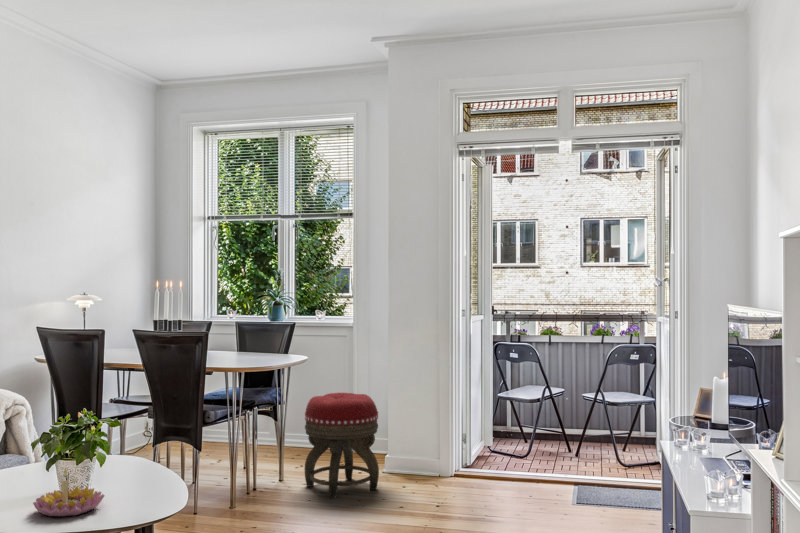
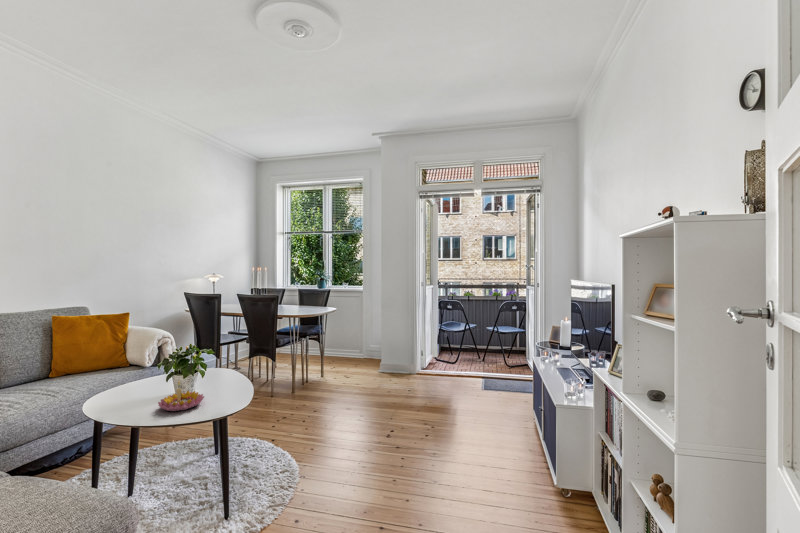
footstool: present [305,393,379,498] -> none [335,328,376,387]

